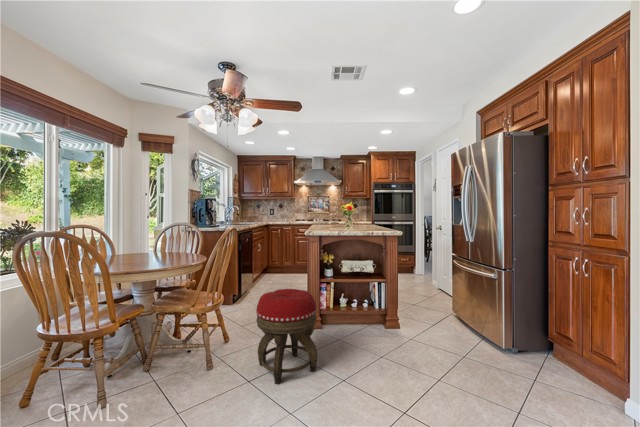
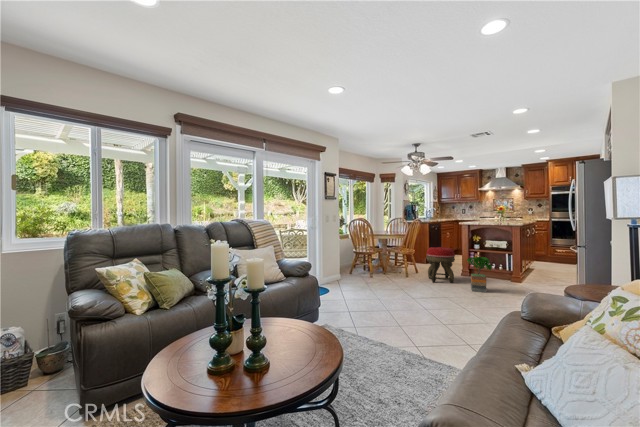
potted tree: none [353,308,413,399] -> present [467,257,492,292]

